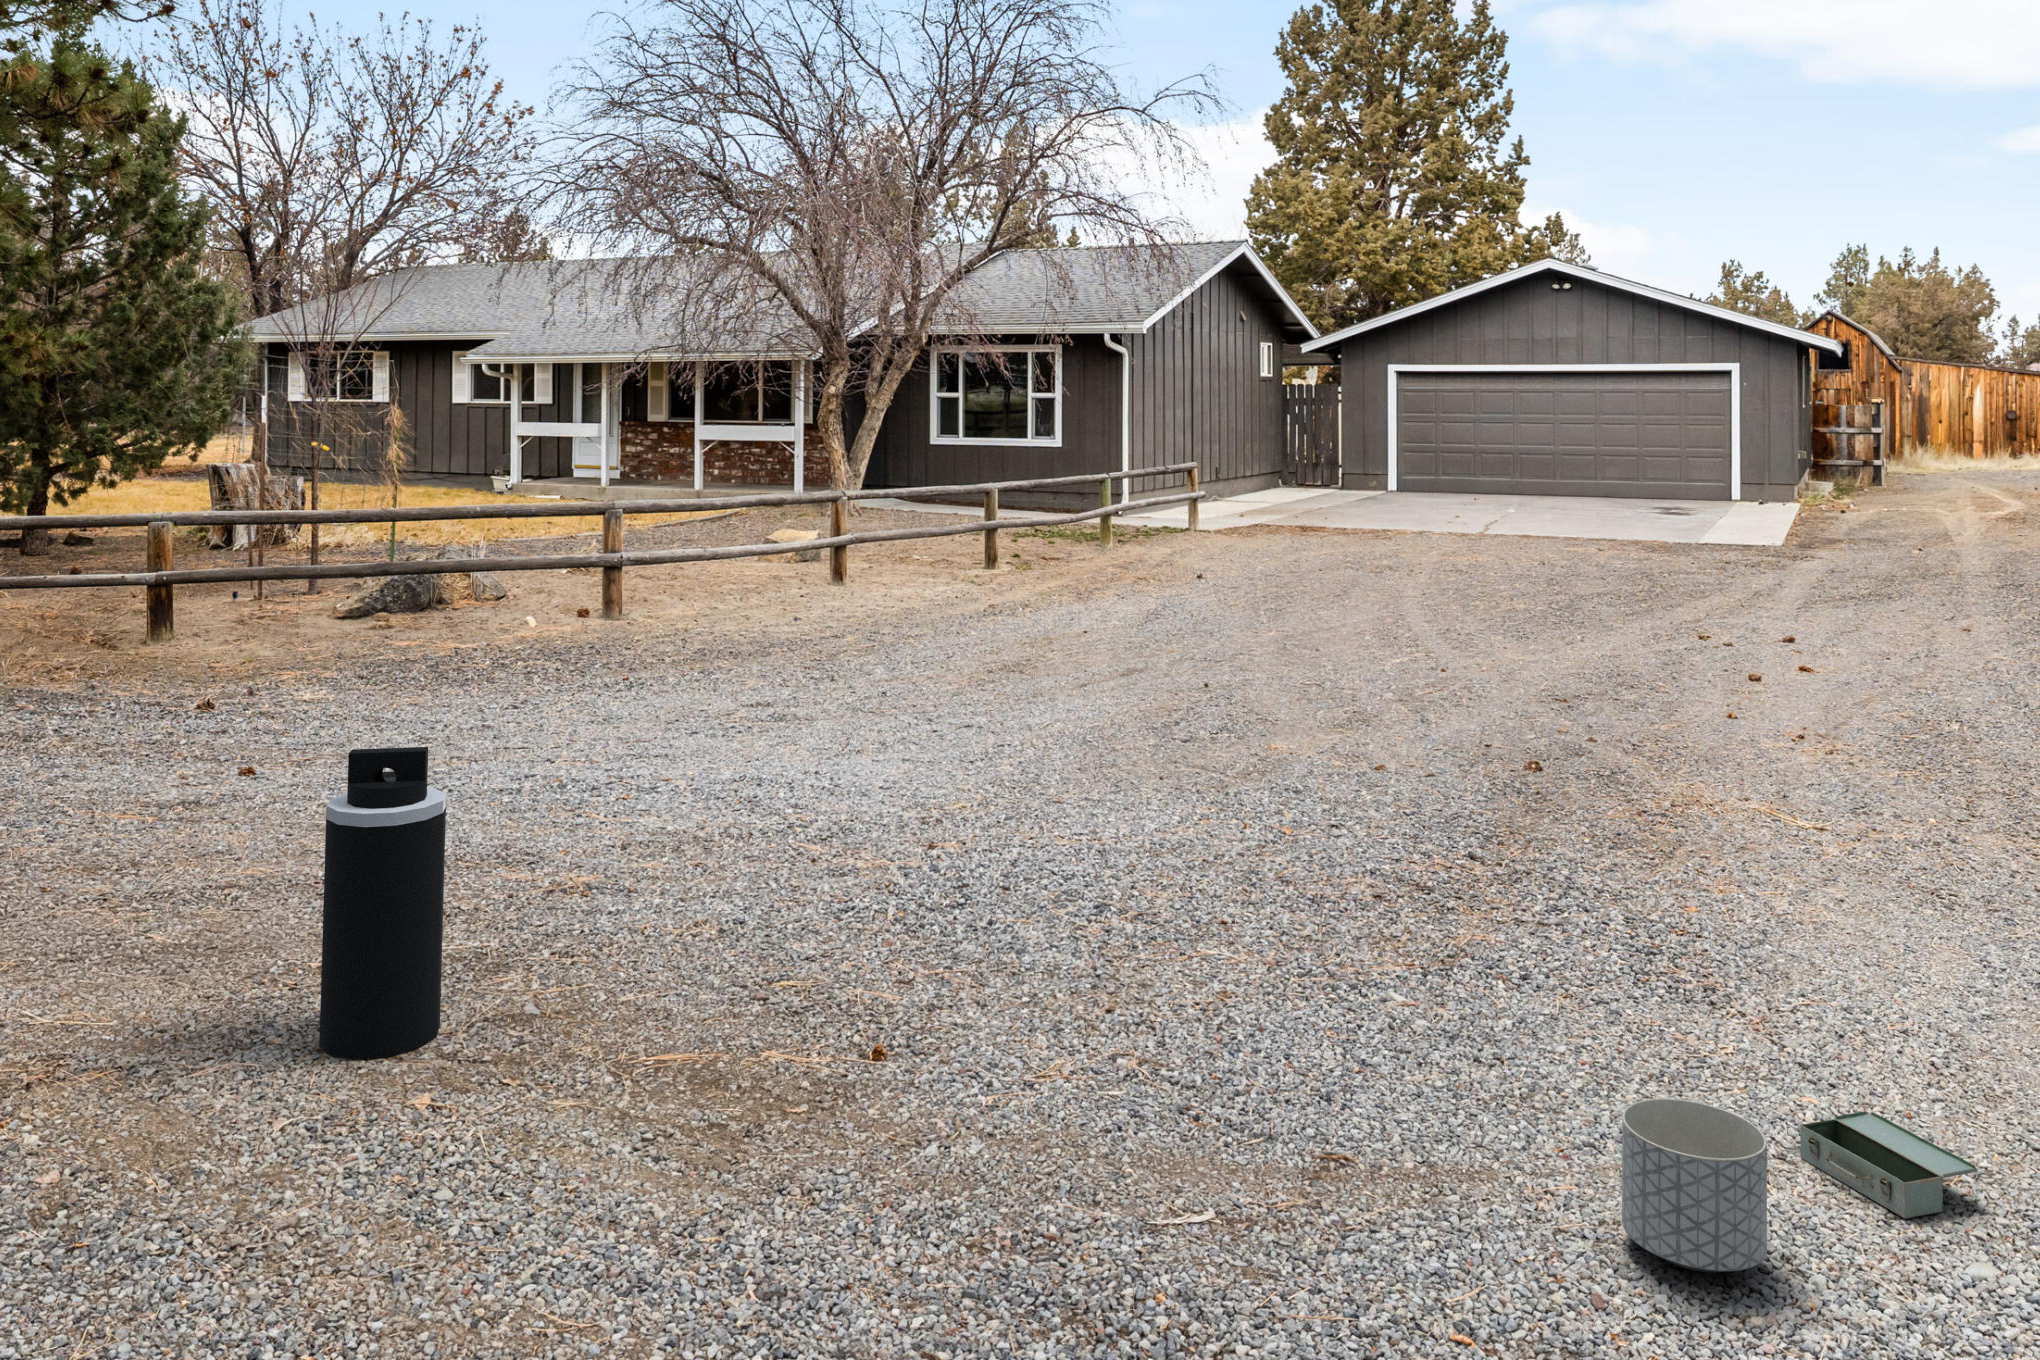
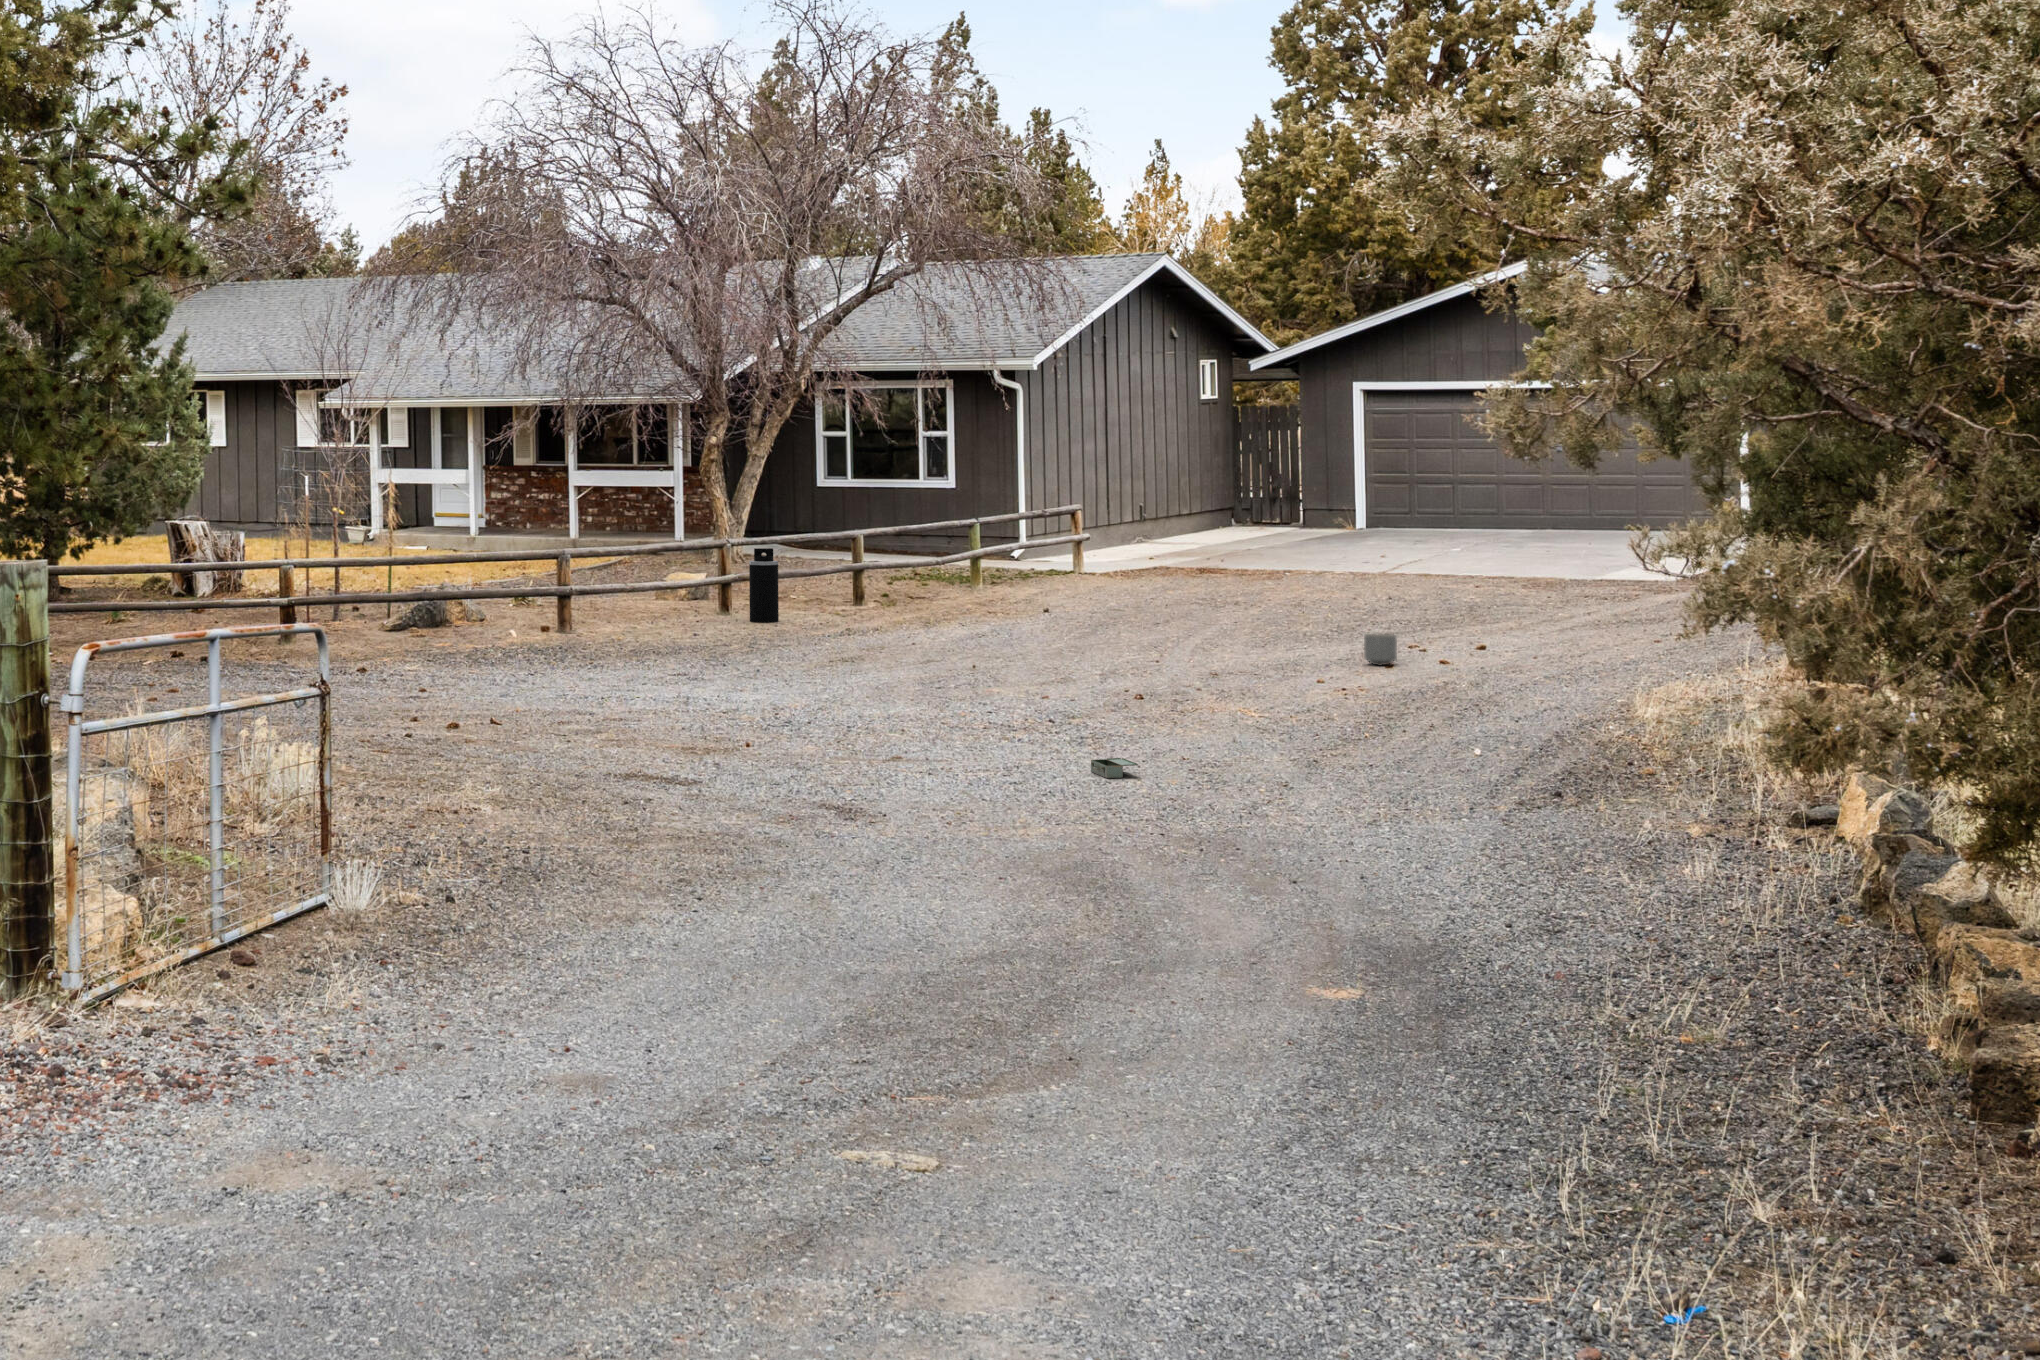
trash can: present [319,747,446,1059] -> present [749,548,779,623]
planter: present [1622,1099,1767,1272] -> present [1364,634,1397,665]

